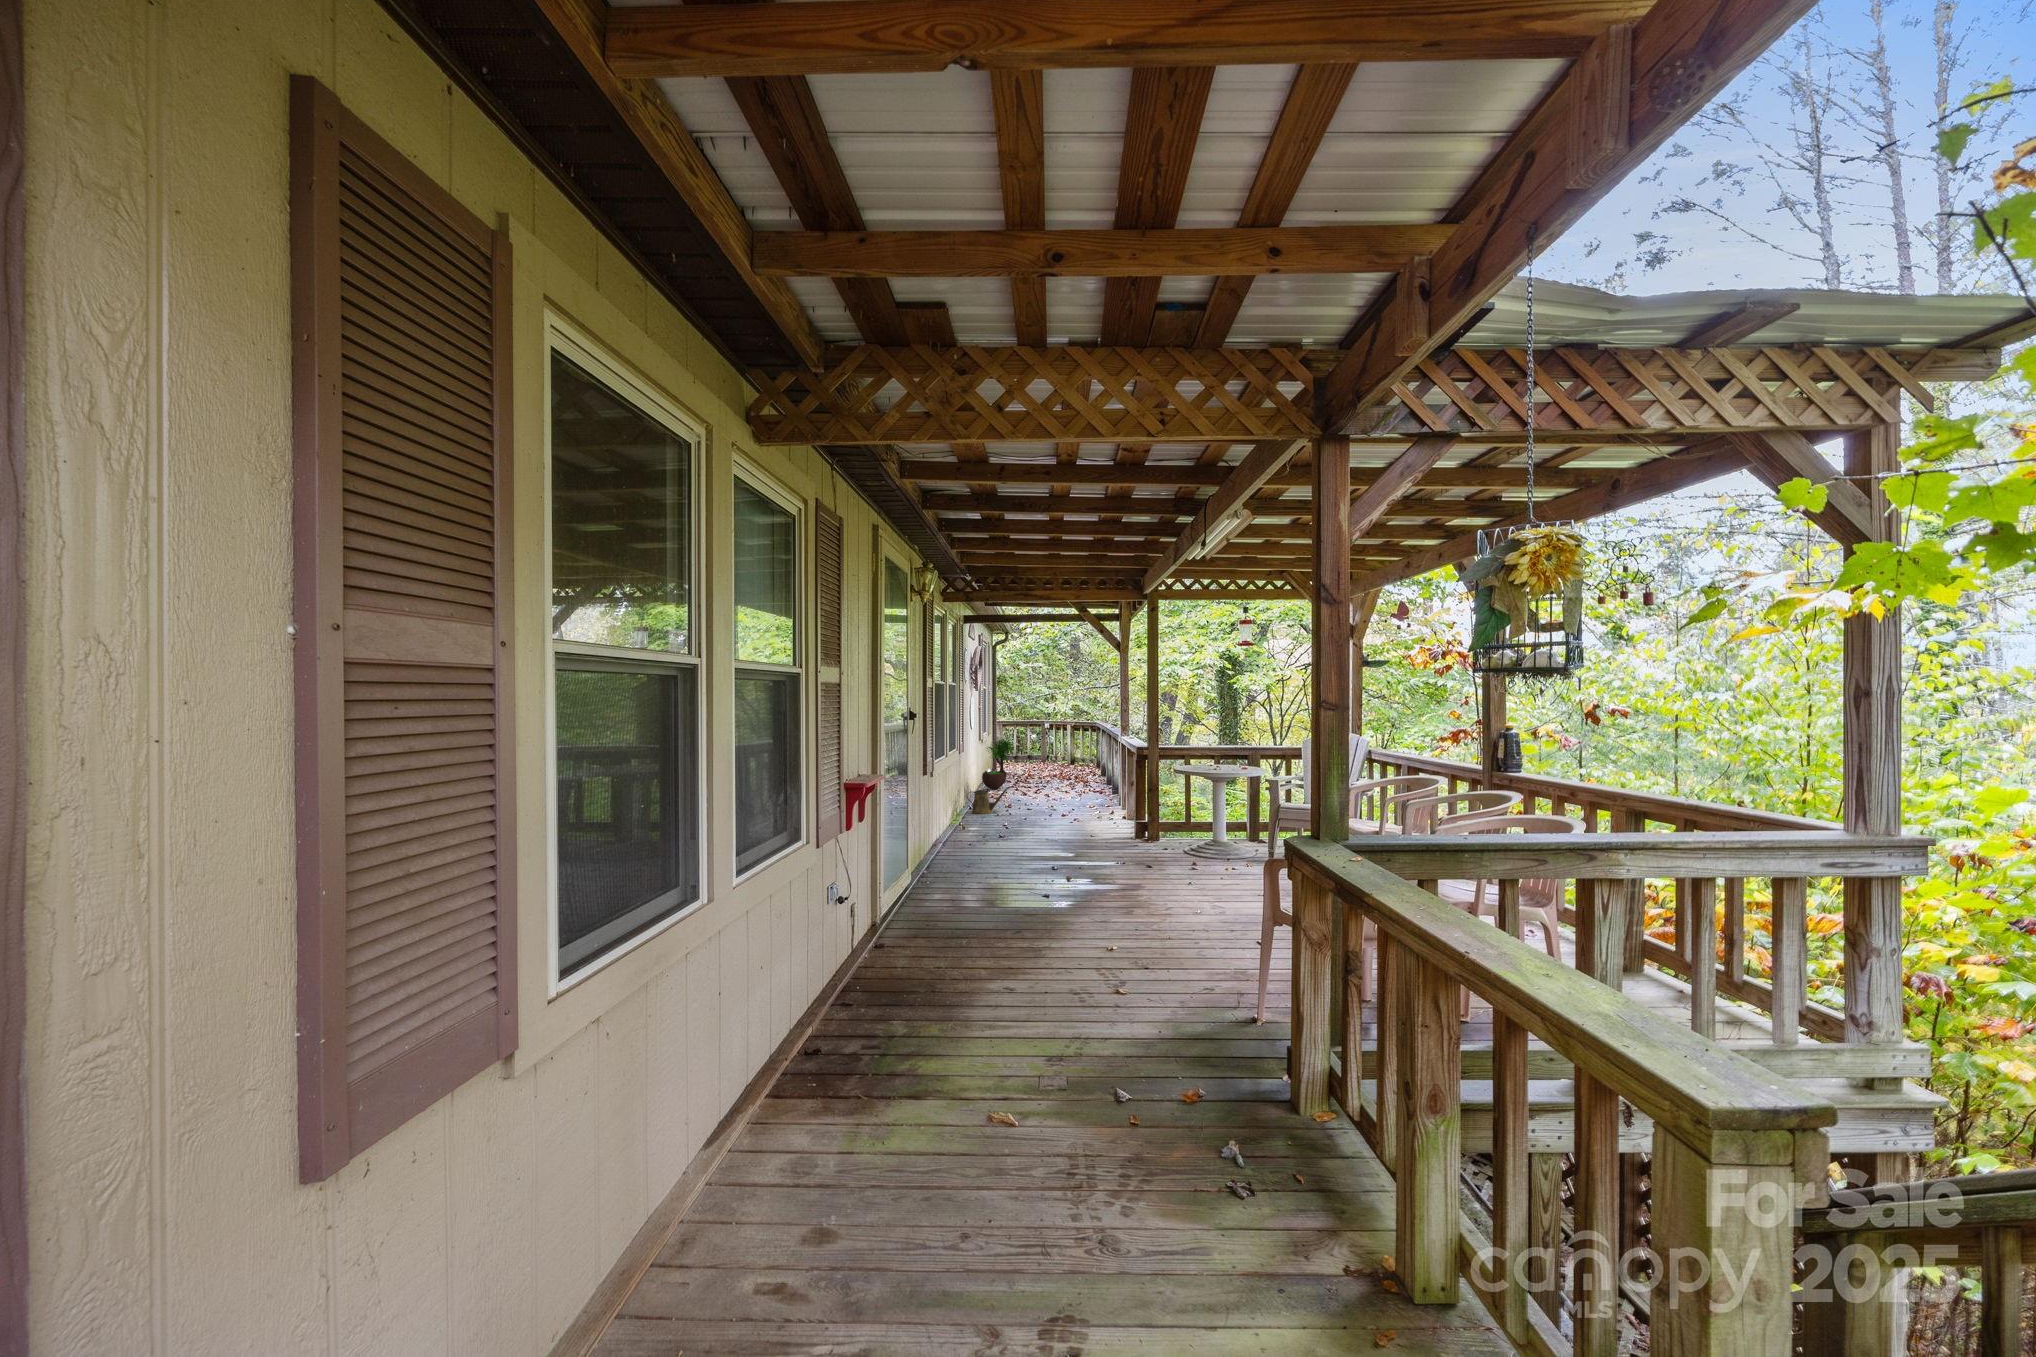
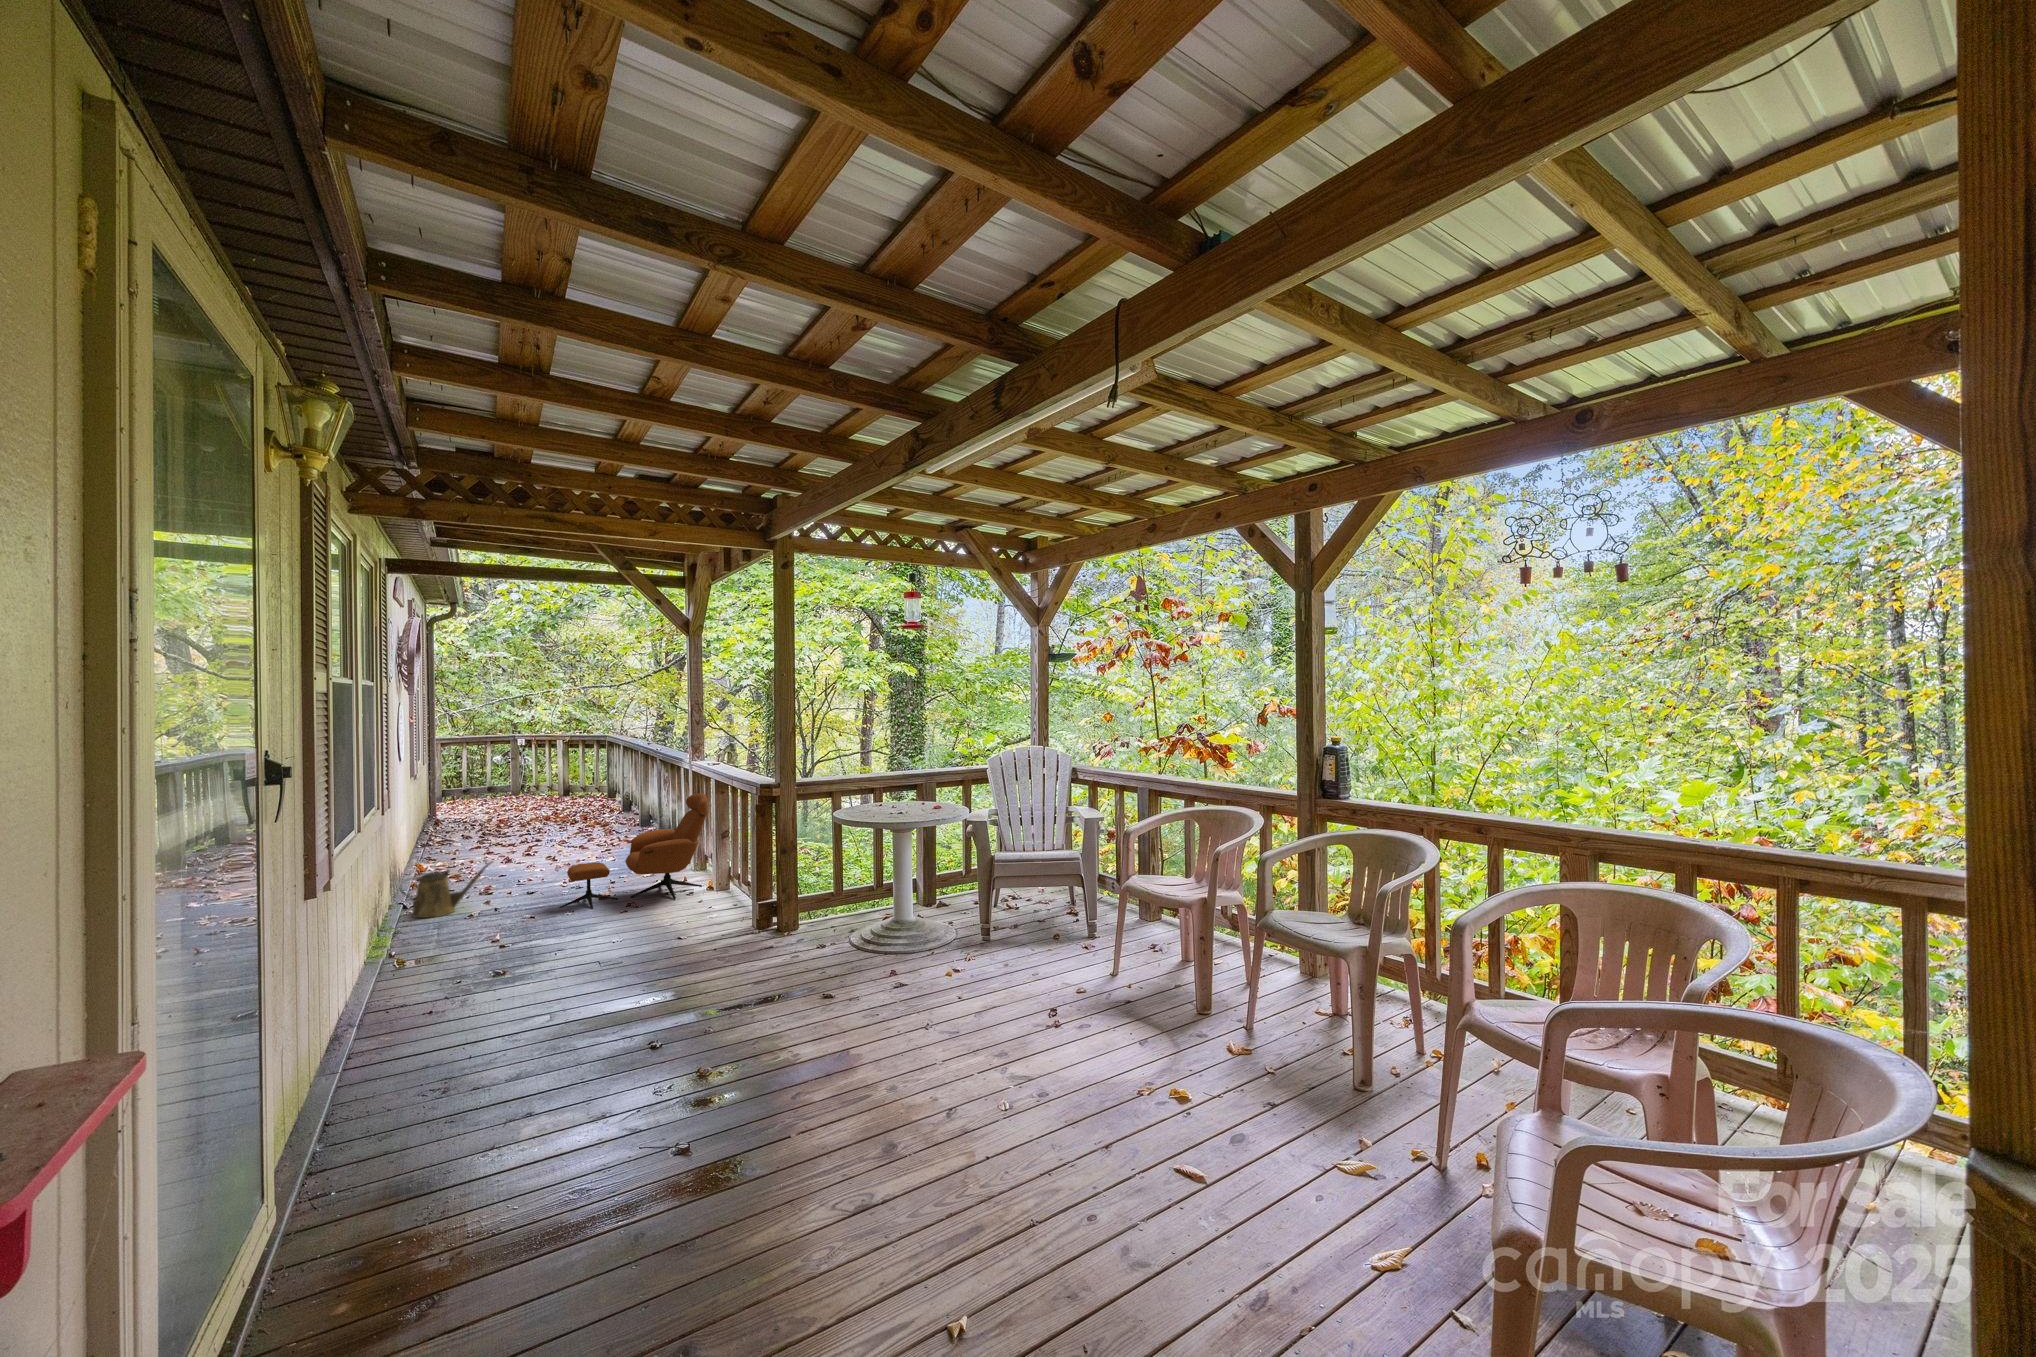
potted tree: present [982,739,1013,789] -> none [421,764,485,855]
lounge chair: none [1041,756,1124,821] -> present [559,793,708,909]

